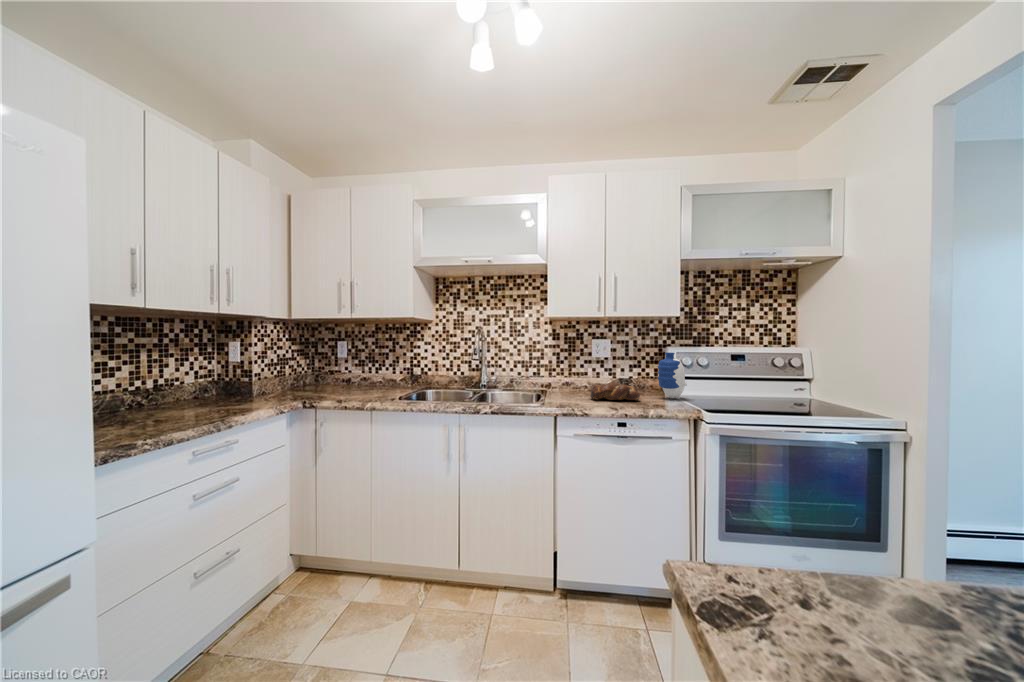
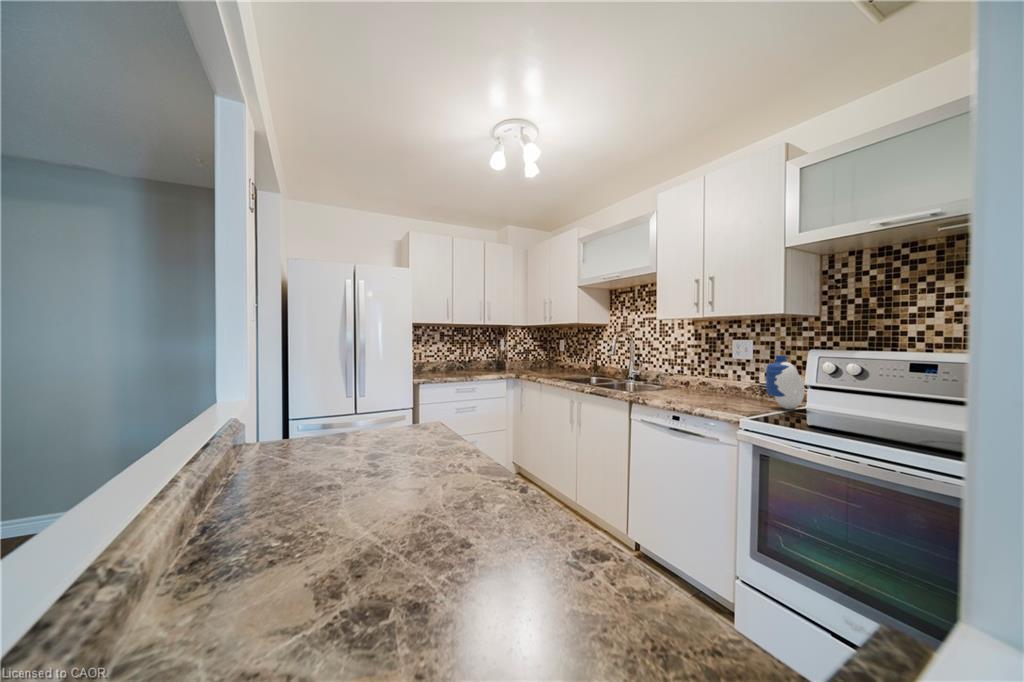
bread loaf: present [590,382,640,400] -> none [687,383,741,403]

